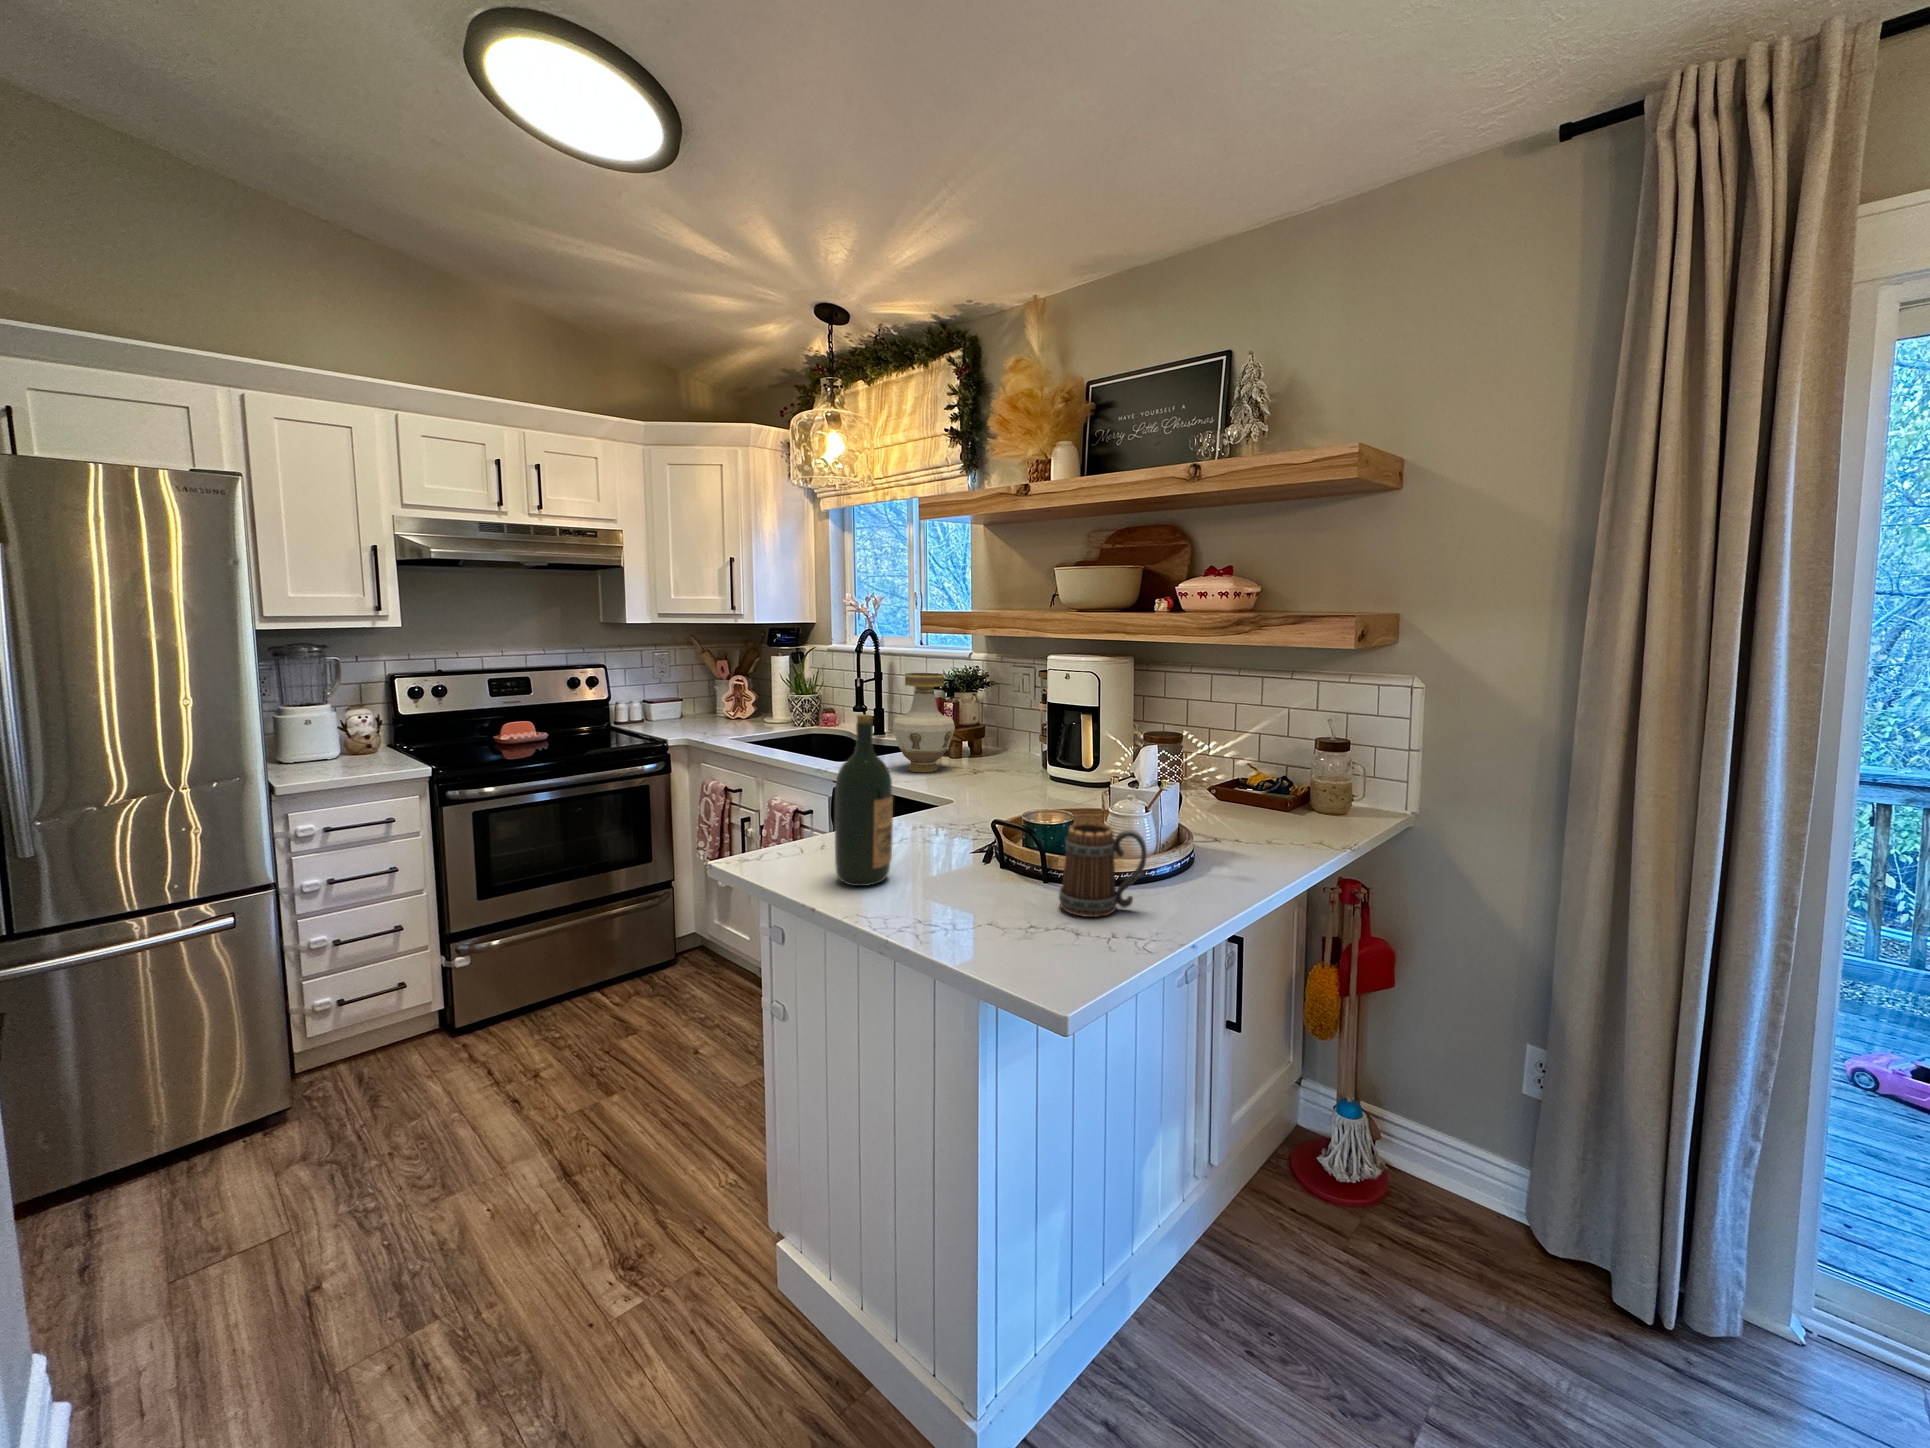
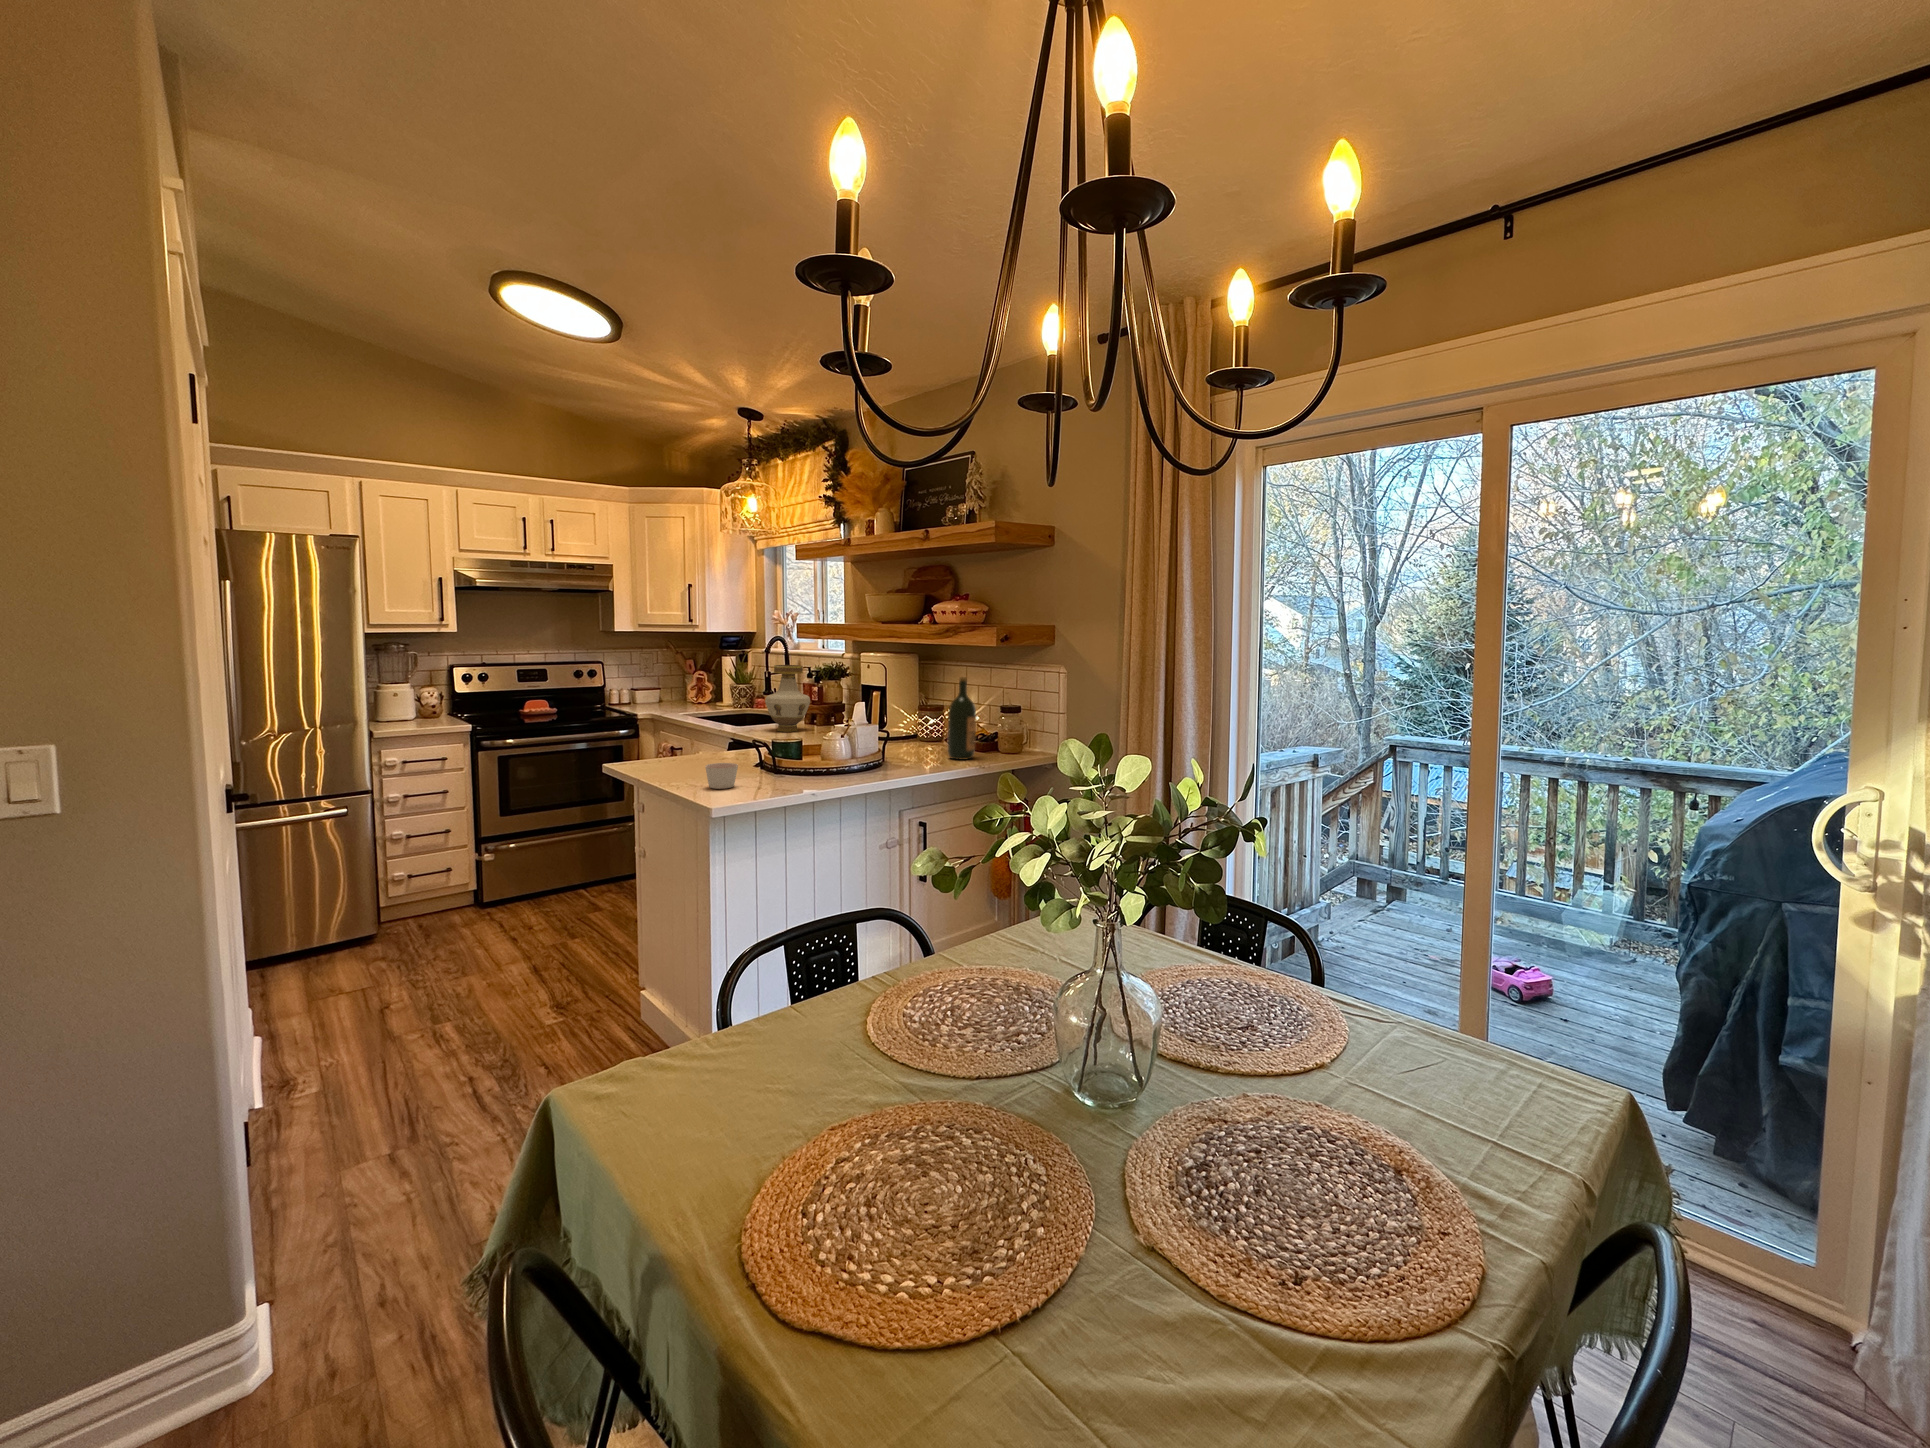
wine bottle: present [835,714,893,886] -> present [948,677,976,759]
mug: present [1059,822,1147,917] -> none [762,736,808,784]
candle: none [978,882,1038,940] -> present [705,763,738,789]

